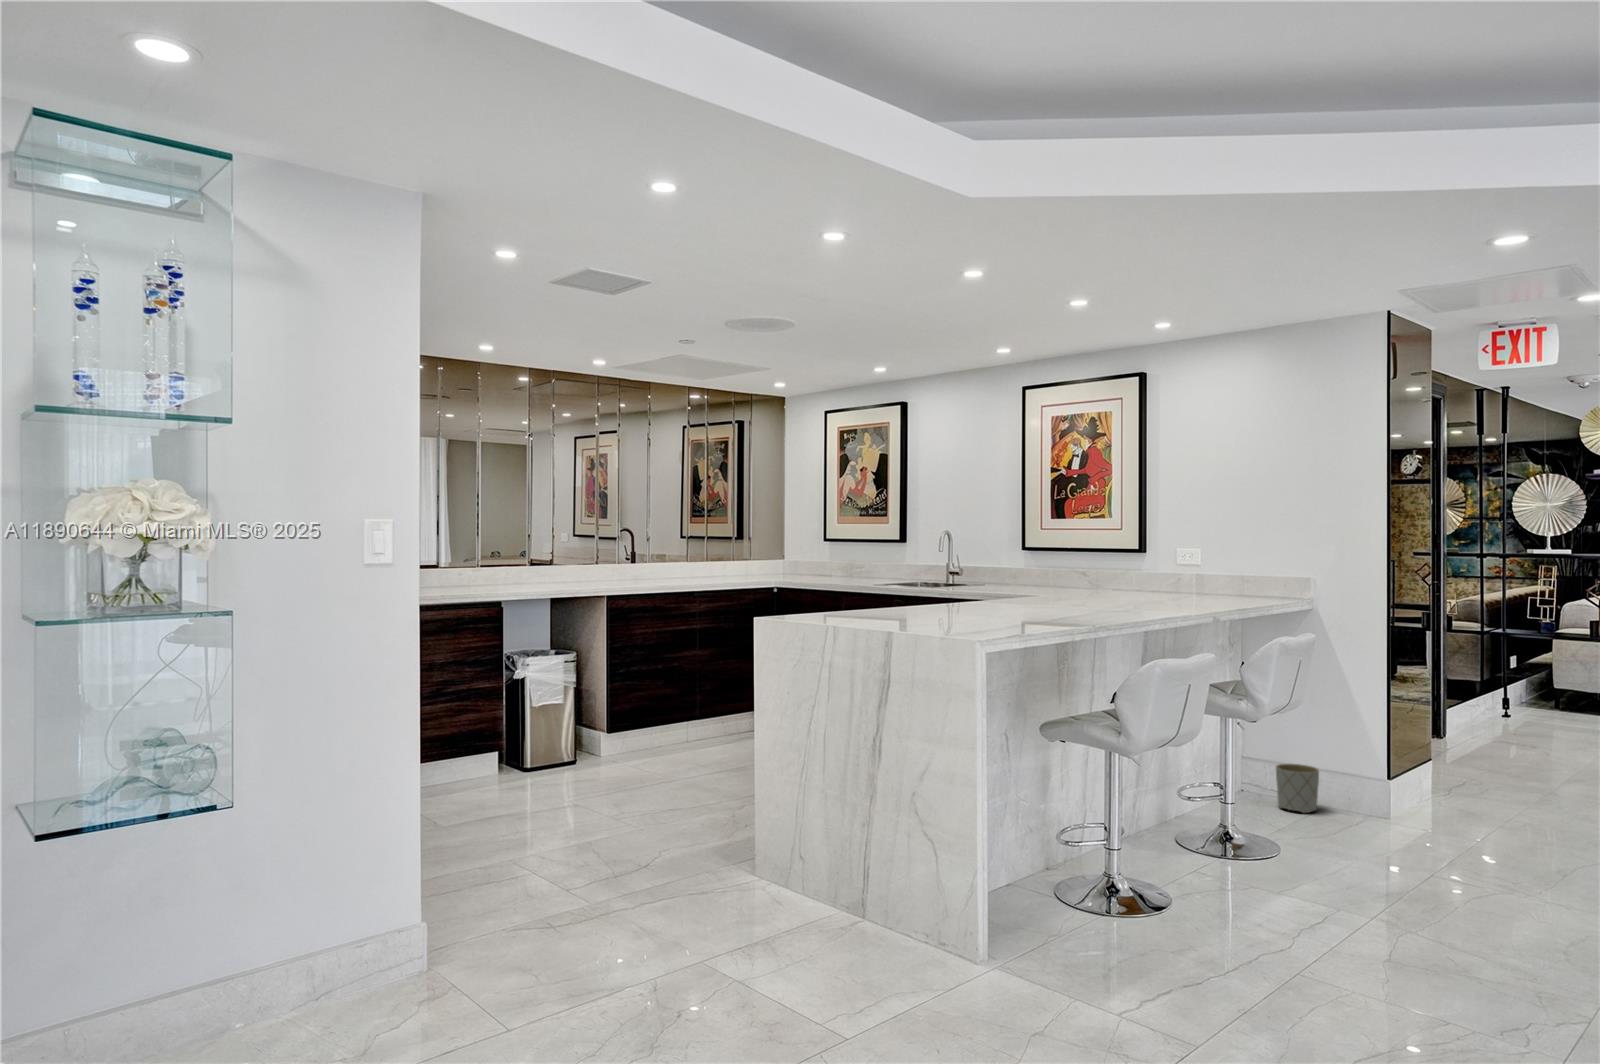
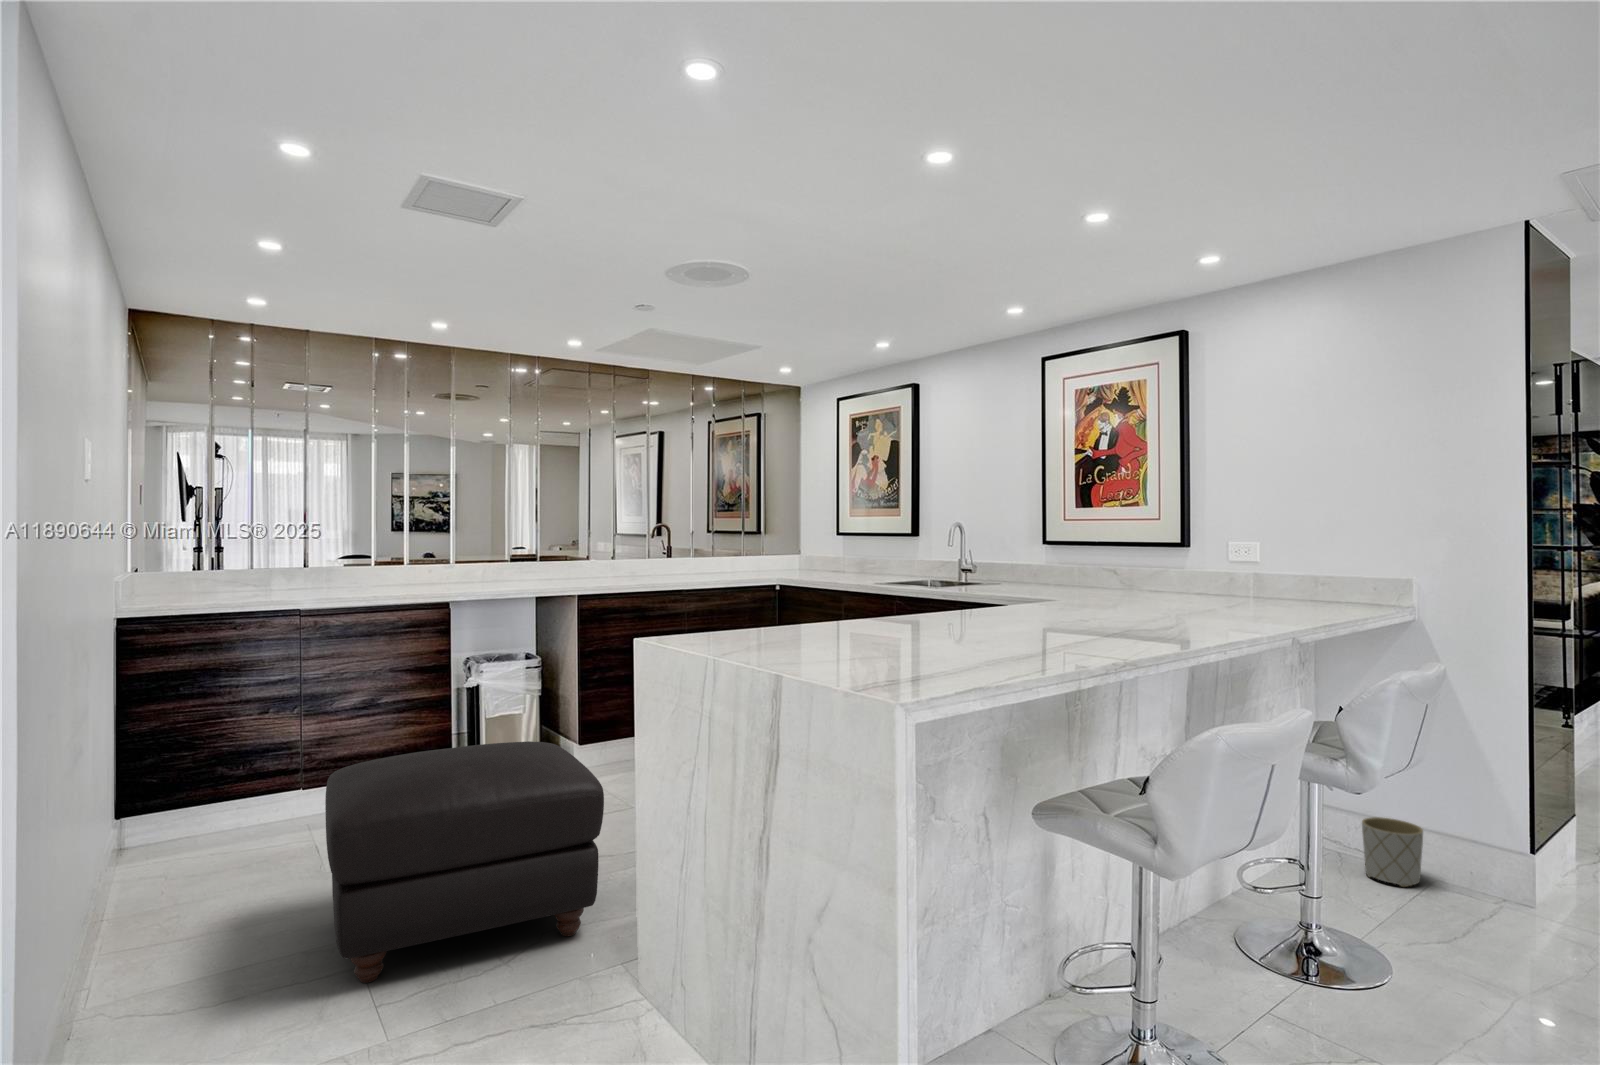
ottoman: none [473,712,708,886] -> present [325,741,604,983]

